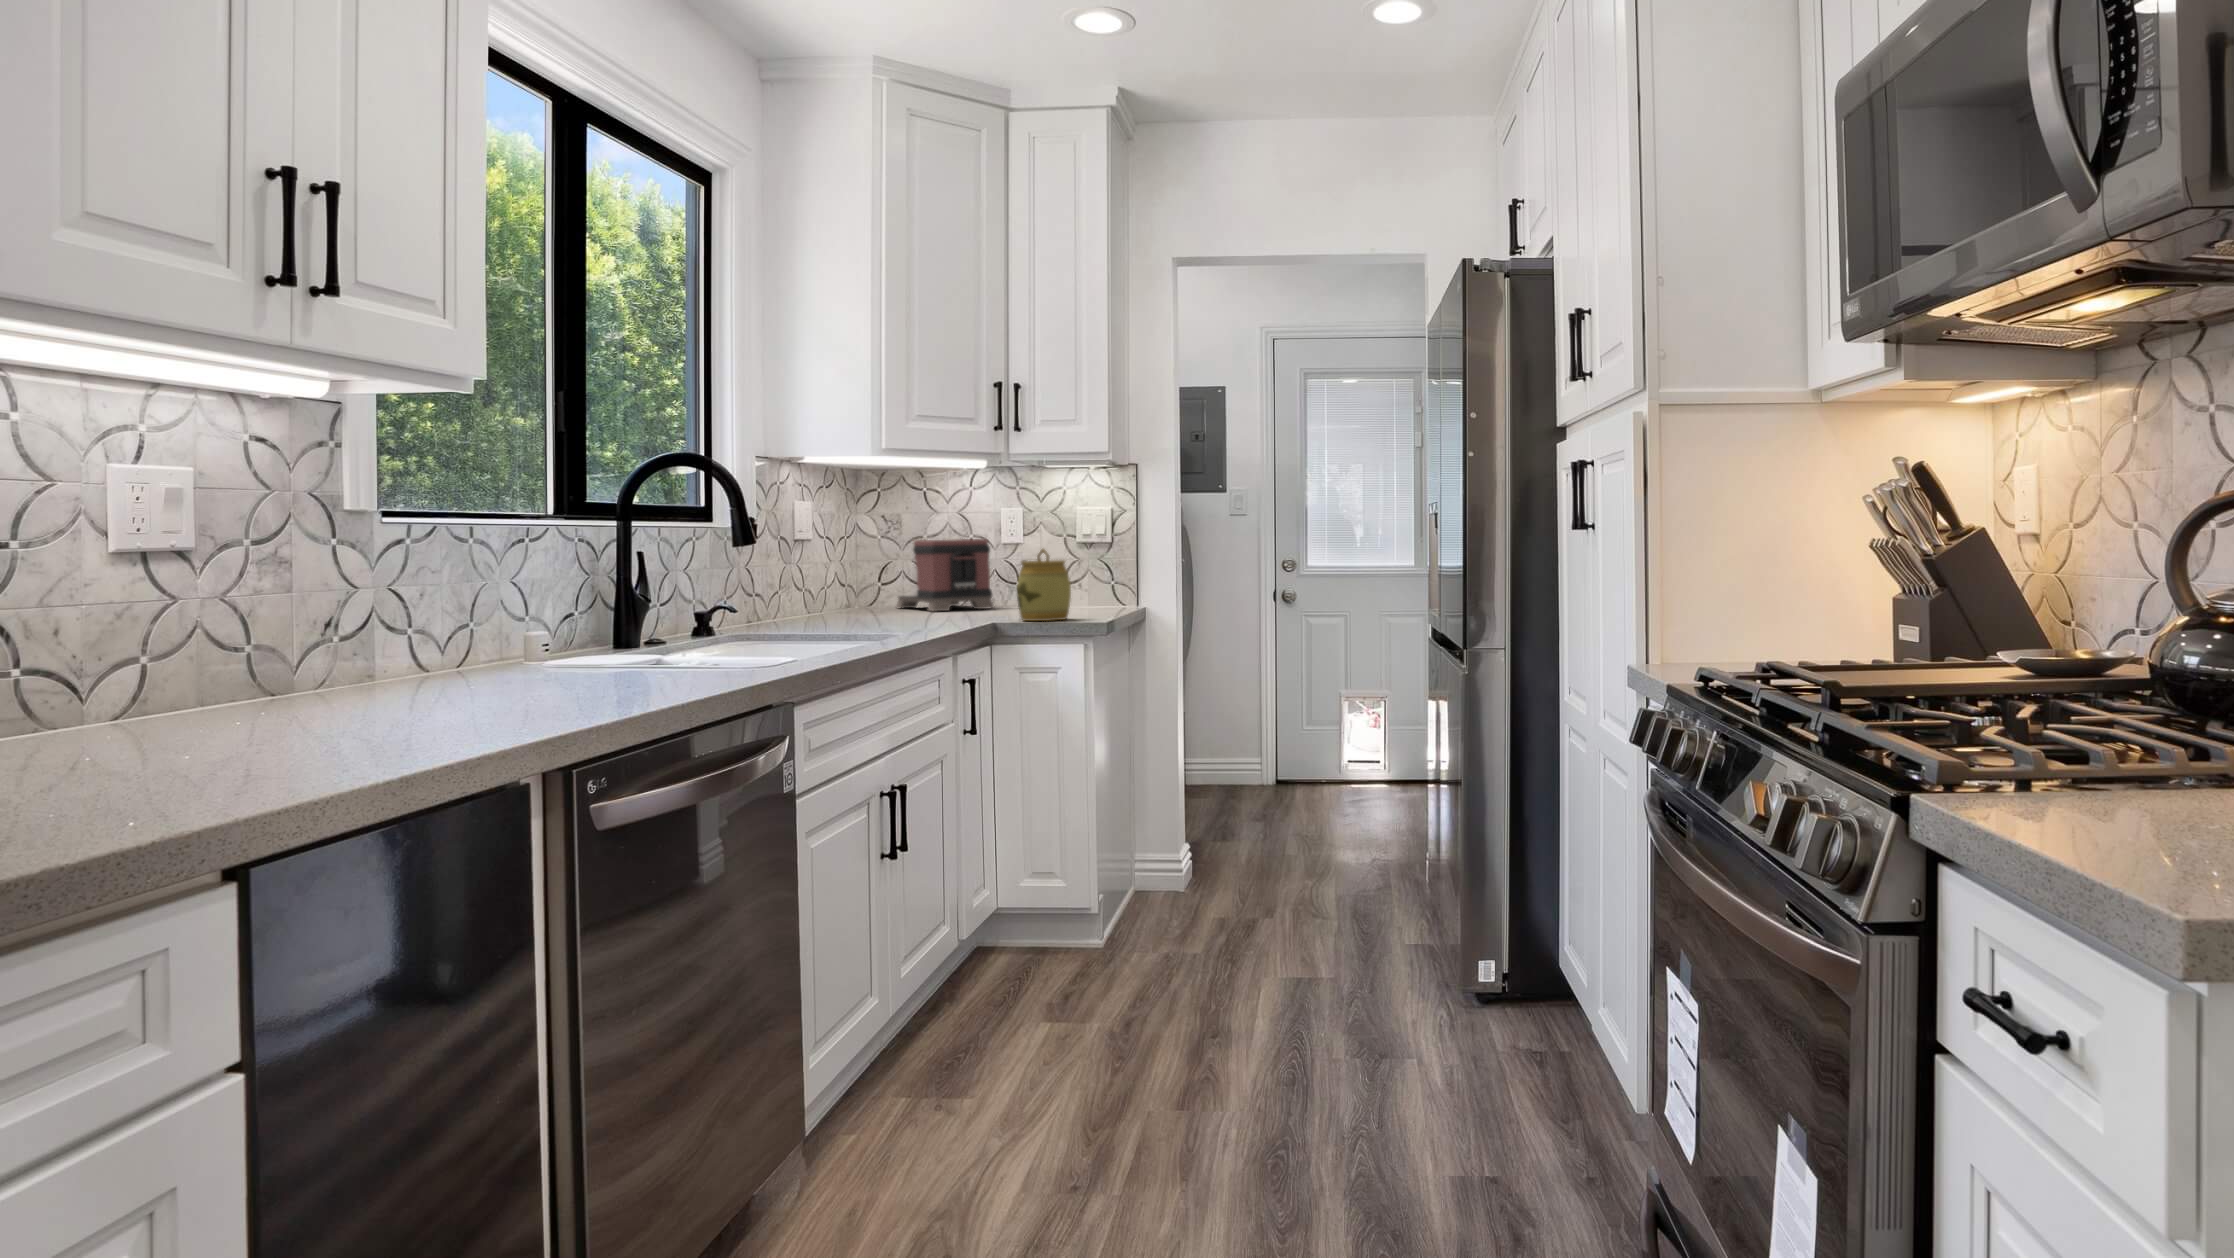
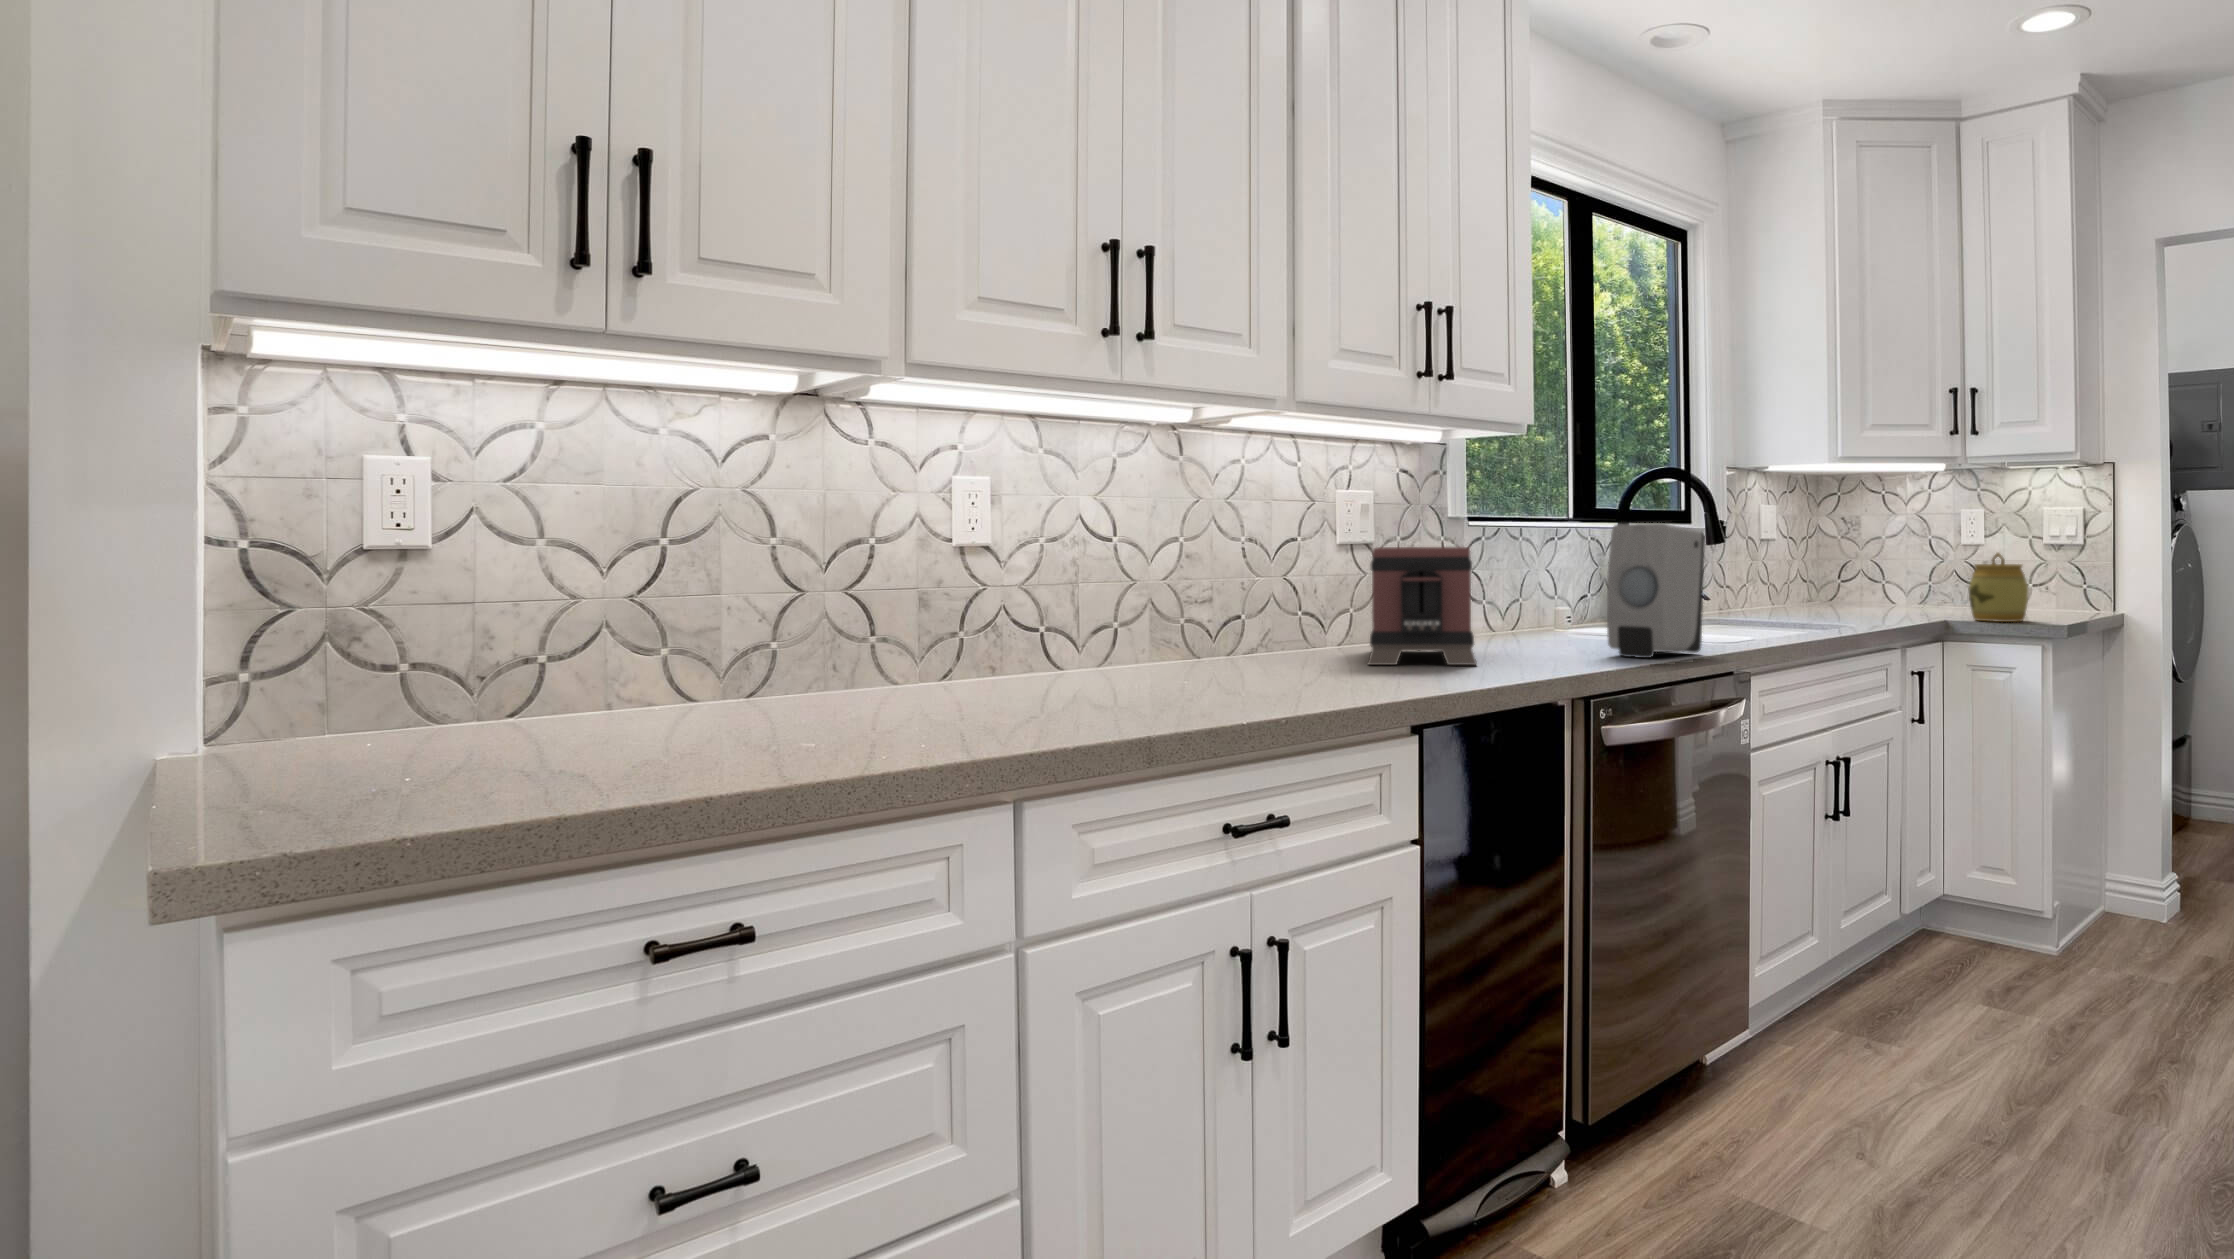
soap dispenser: none [598,514,734,695] -> present [1607,523,1705,658]
toaster: present [896,539,994,612] -> present [1368,547,1477,665]

